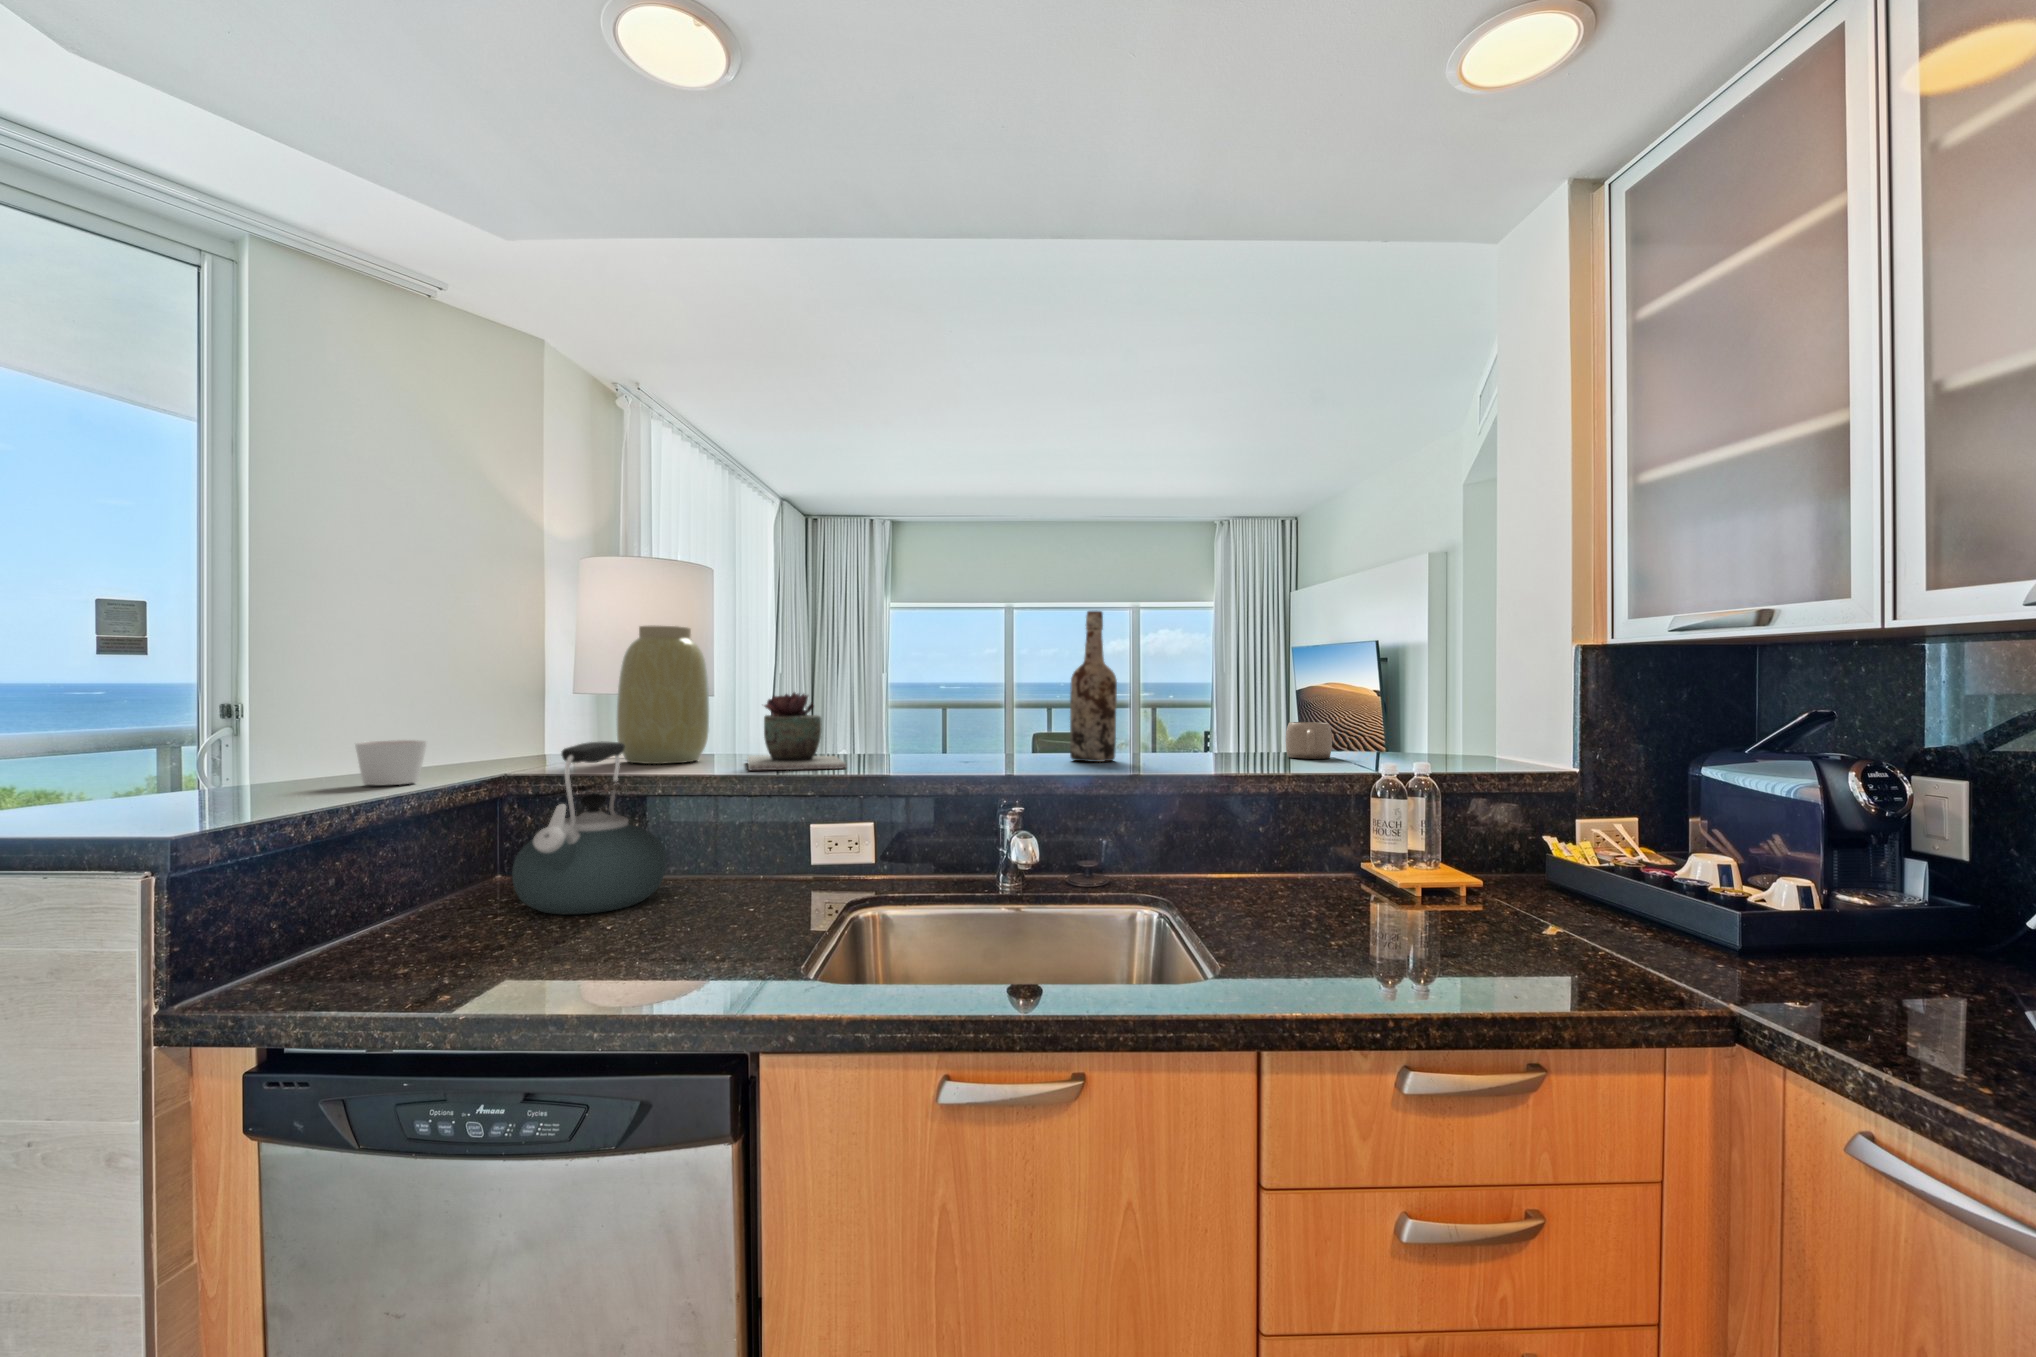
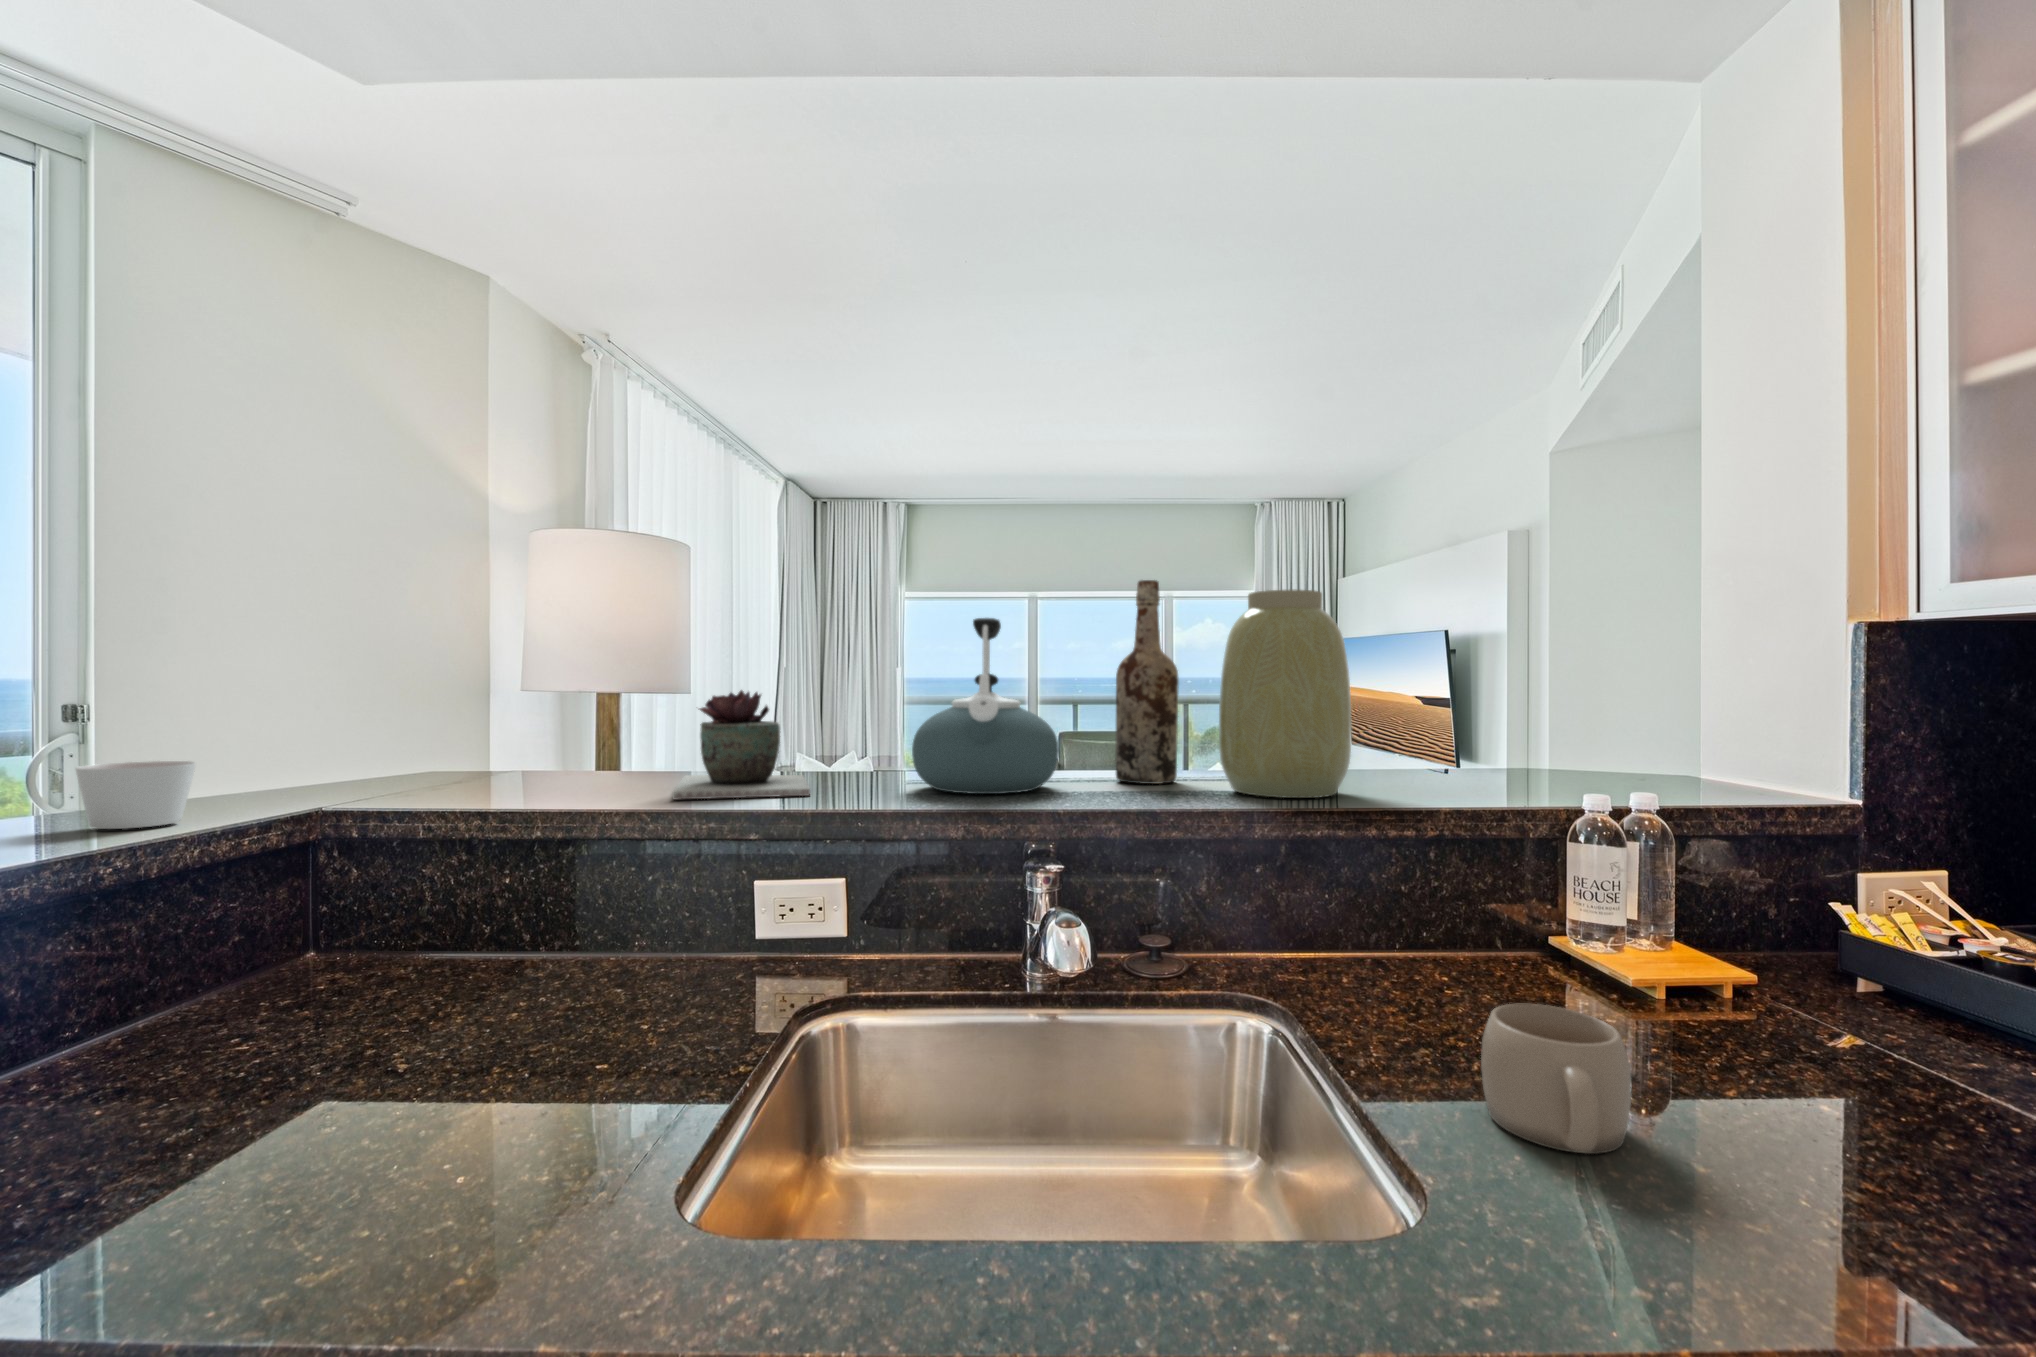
vase: present [616,626,709,764] -> present [1219,590,1352,798]
mug: present [1286,722,1332,759] -> present [1481,1004,1632,1154]
kettle: present [512,741,667,915] -> present [912,618,1059,794]

